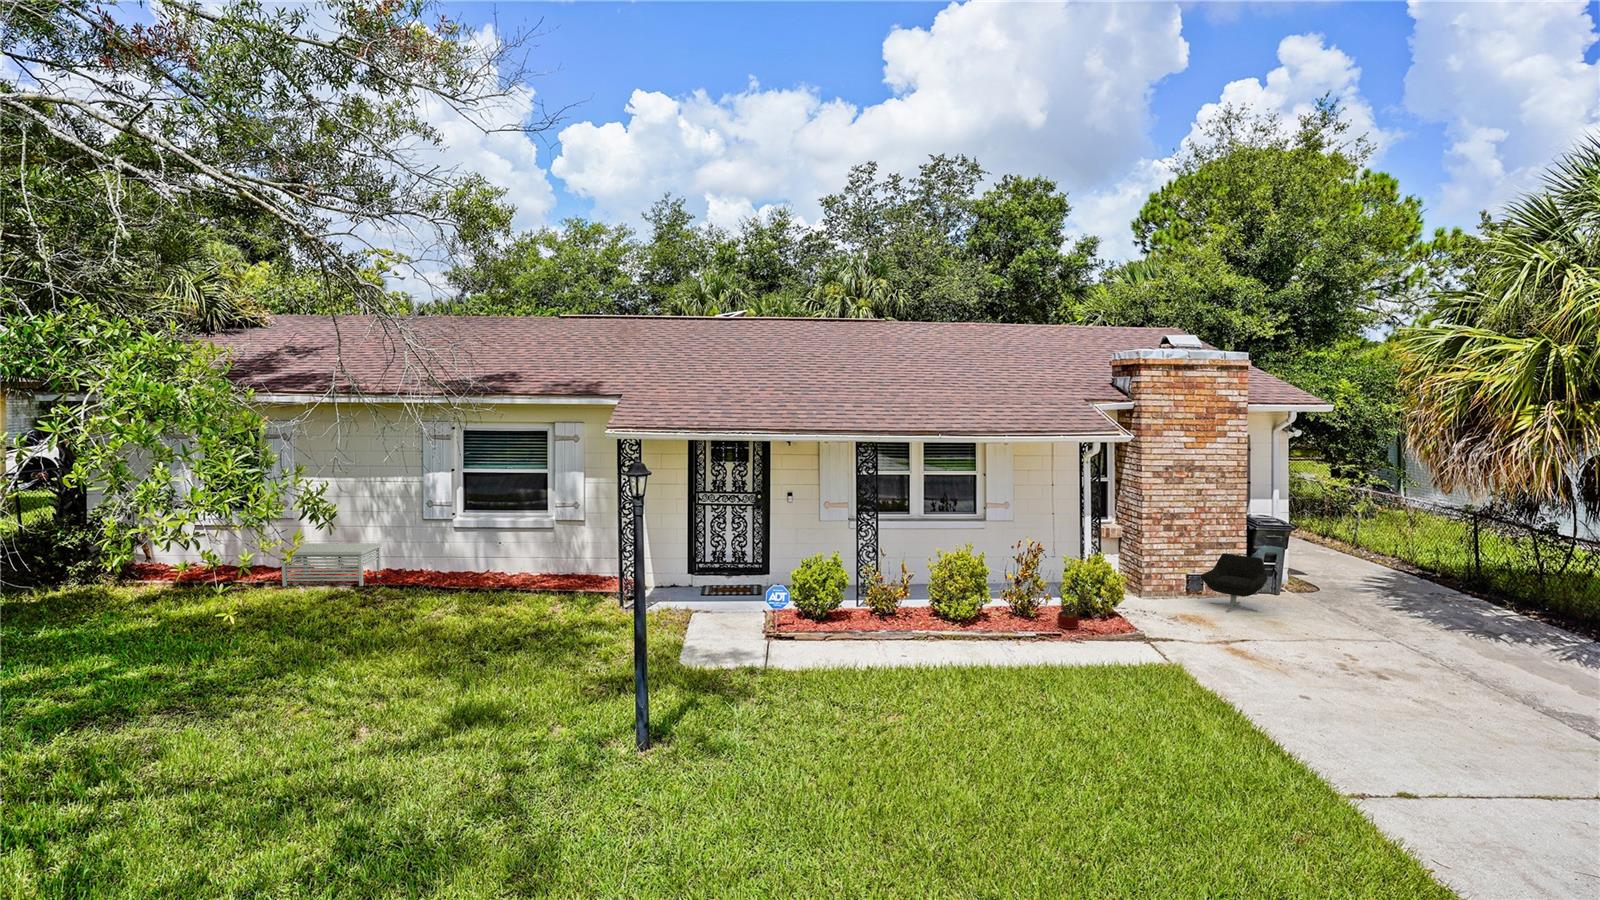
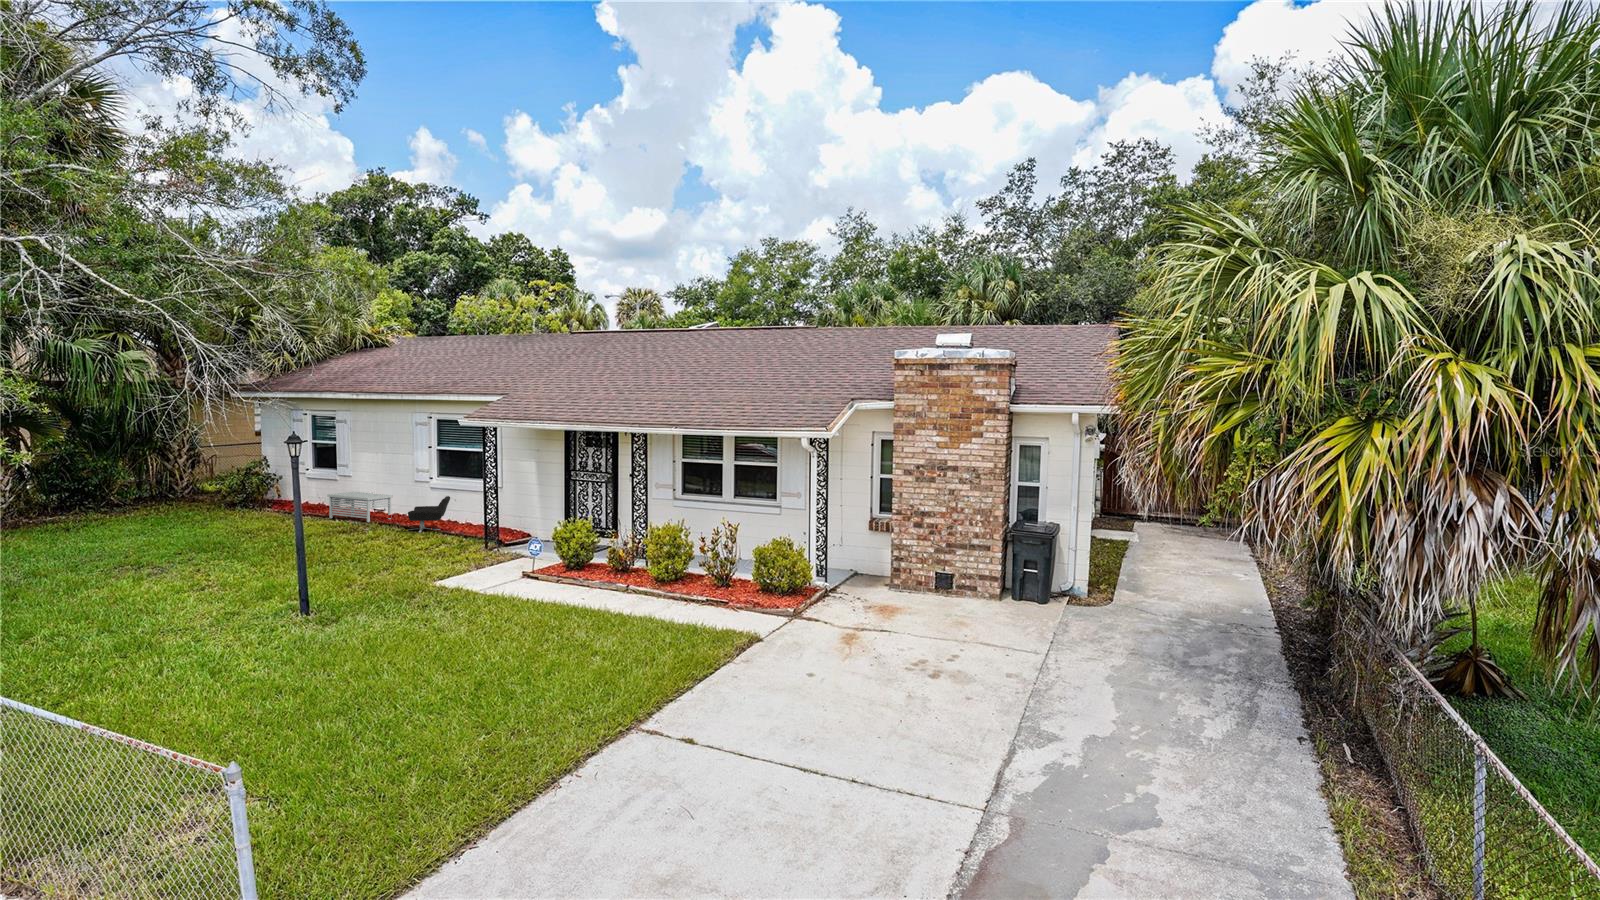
lounge chair: present [1200,553,1268,612] -> present [408,496,450,532]
decorative plant: present [1057,578,1097,629] -> none [740,550,762,600]

